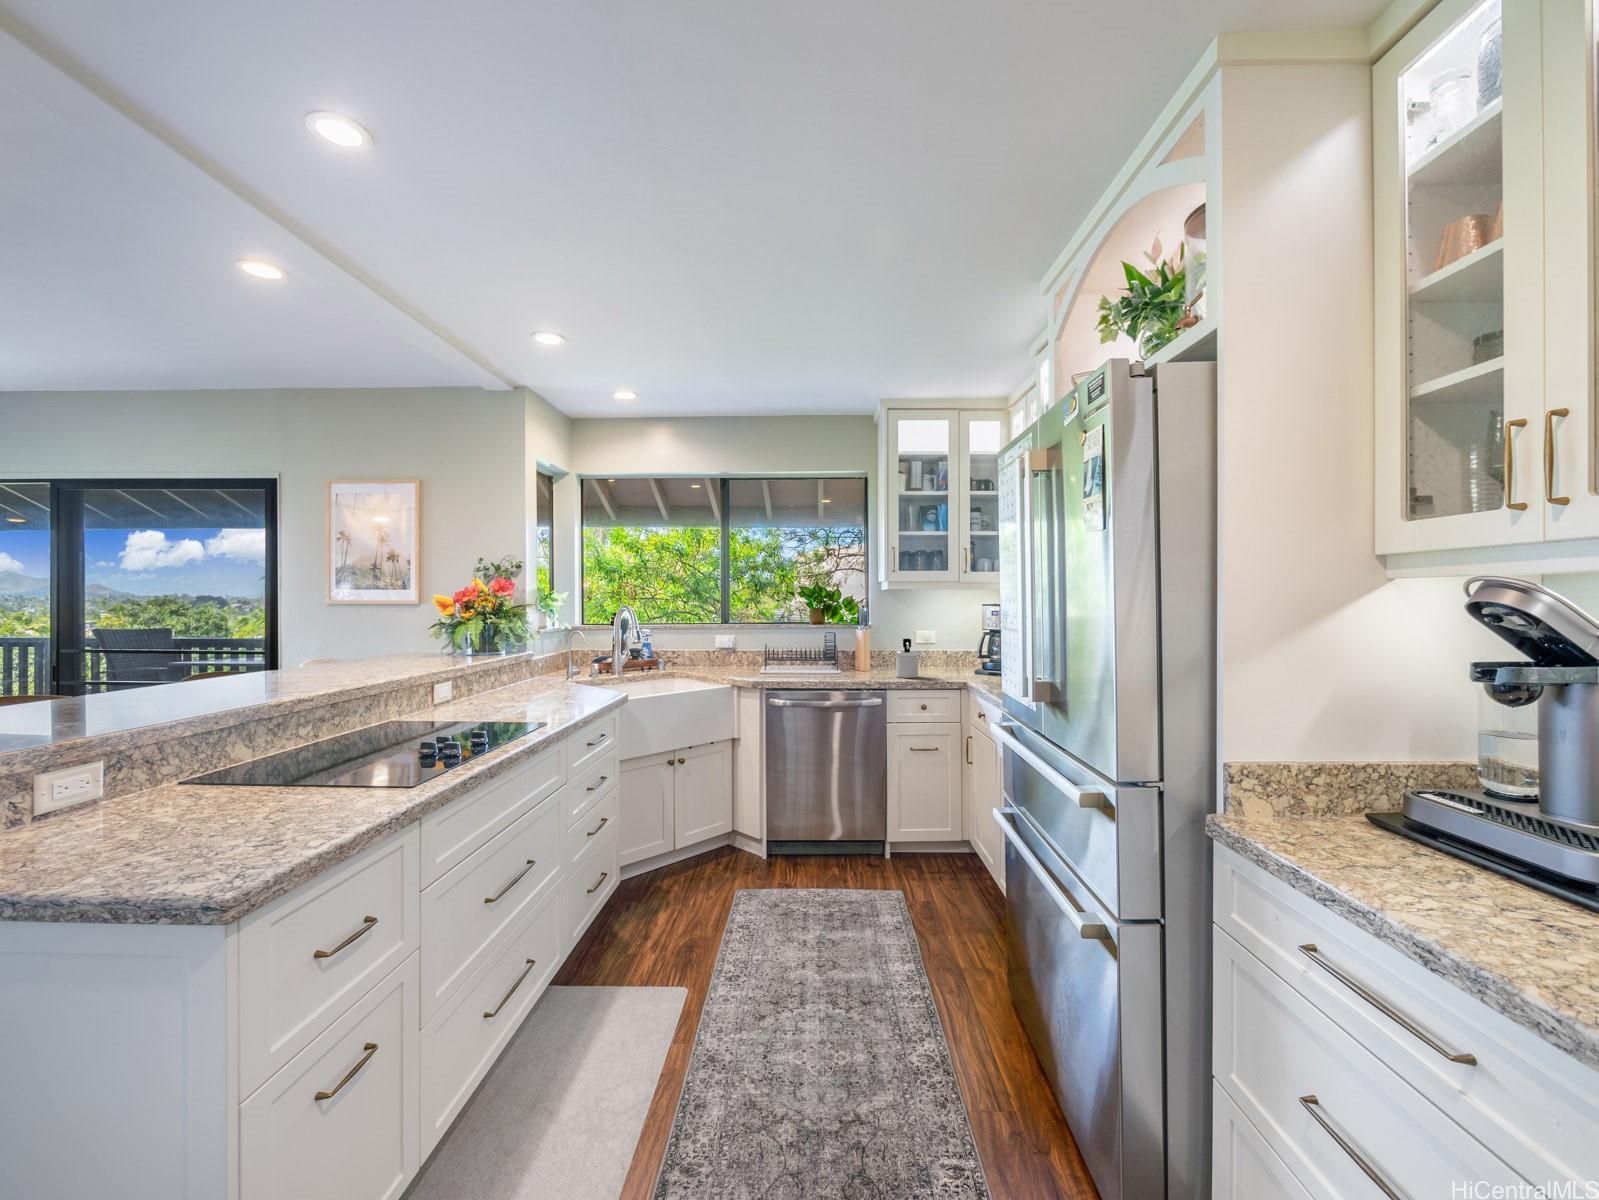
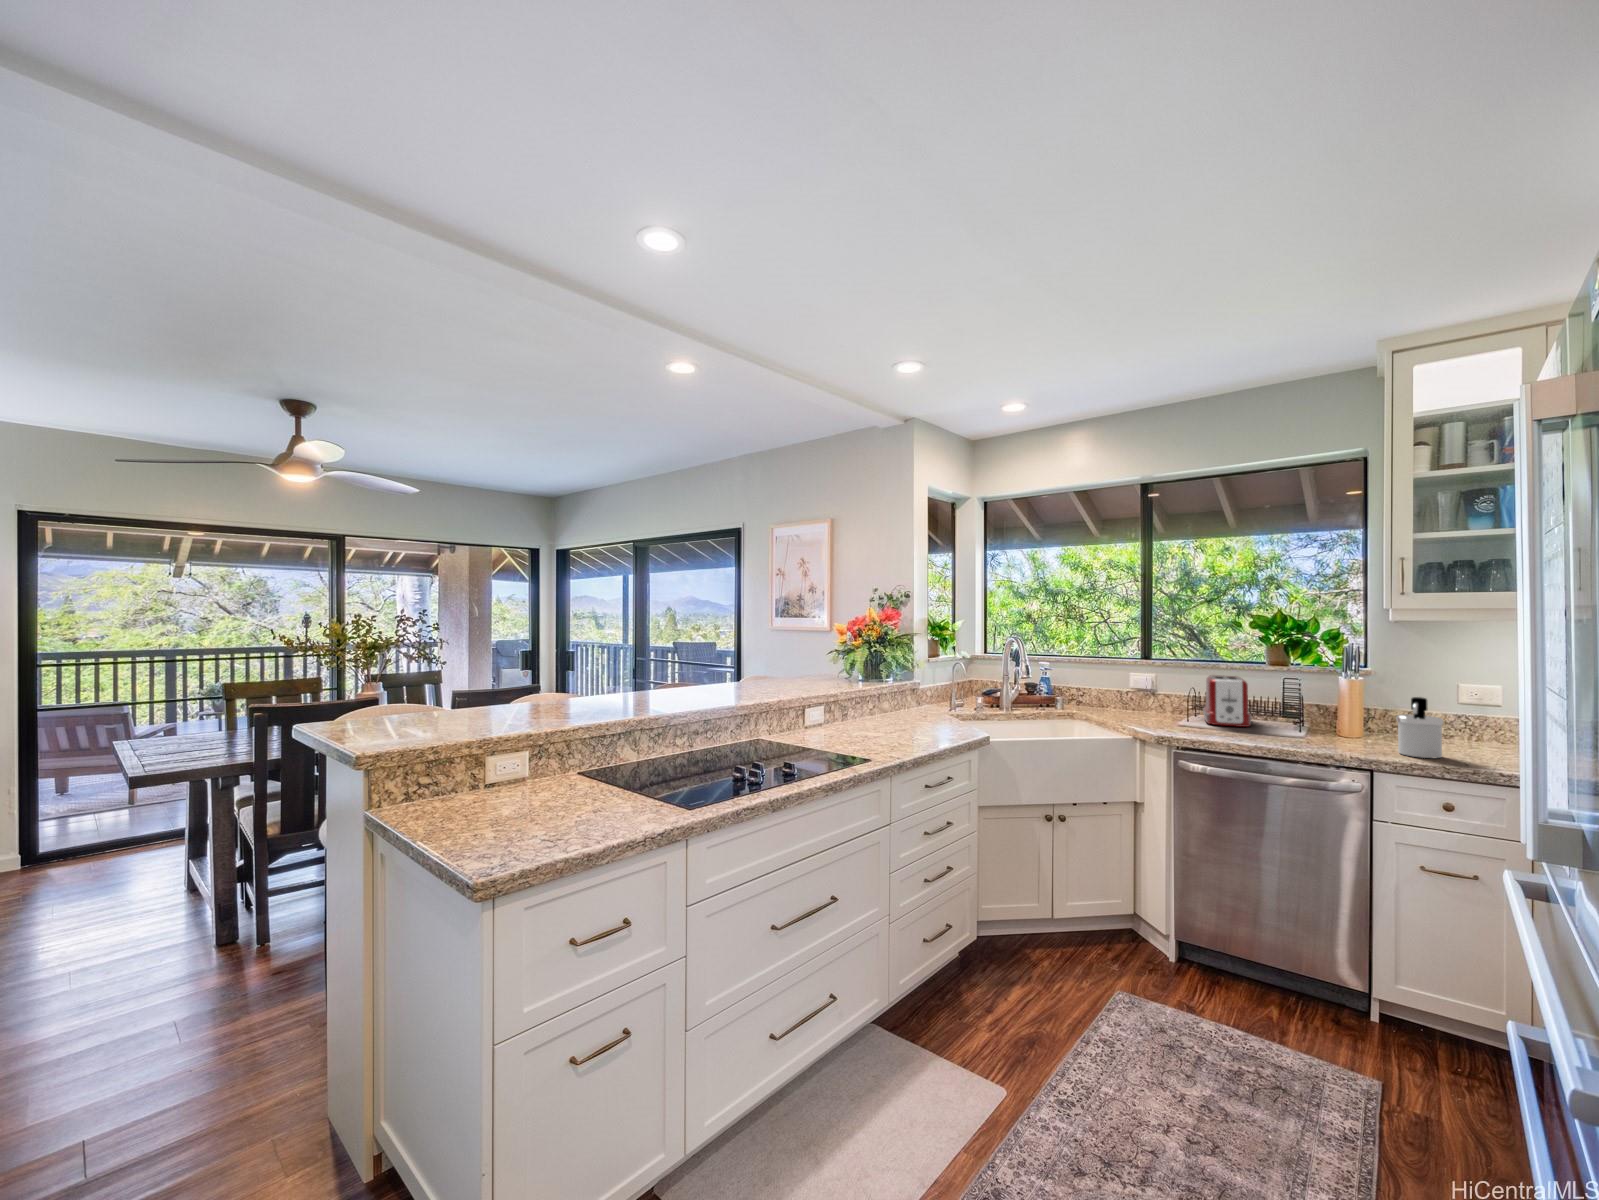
toaster: none [771,634,807,671] -> present [1203,675,1251,727]

